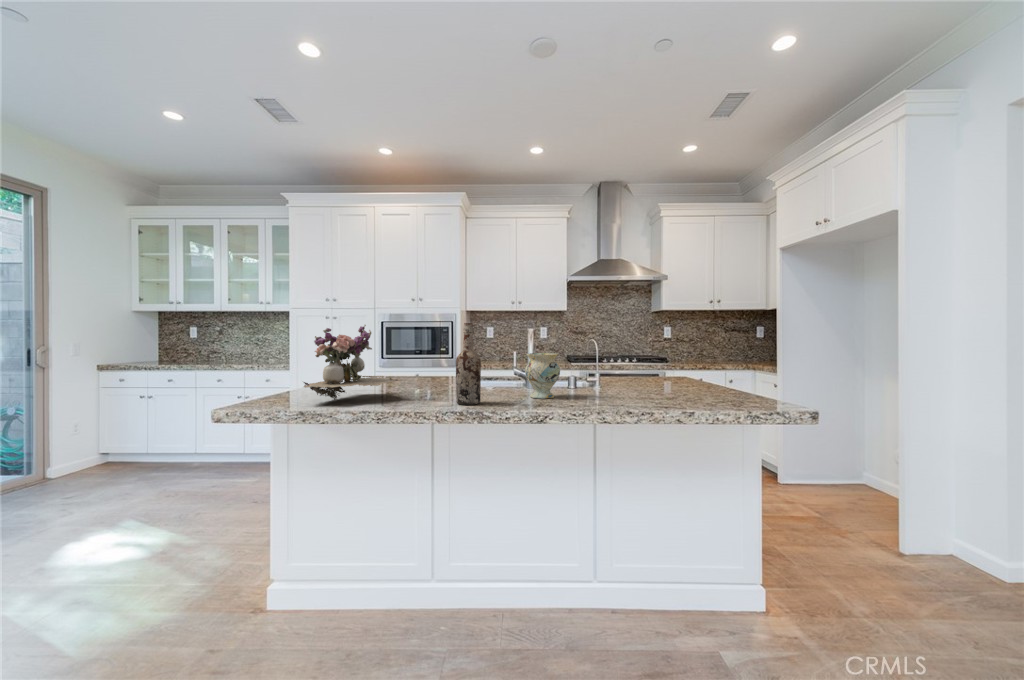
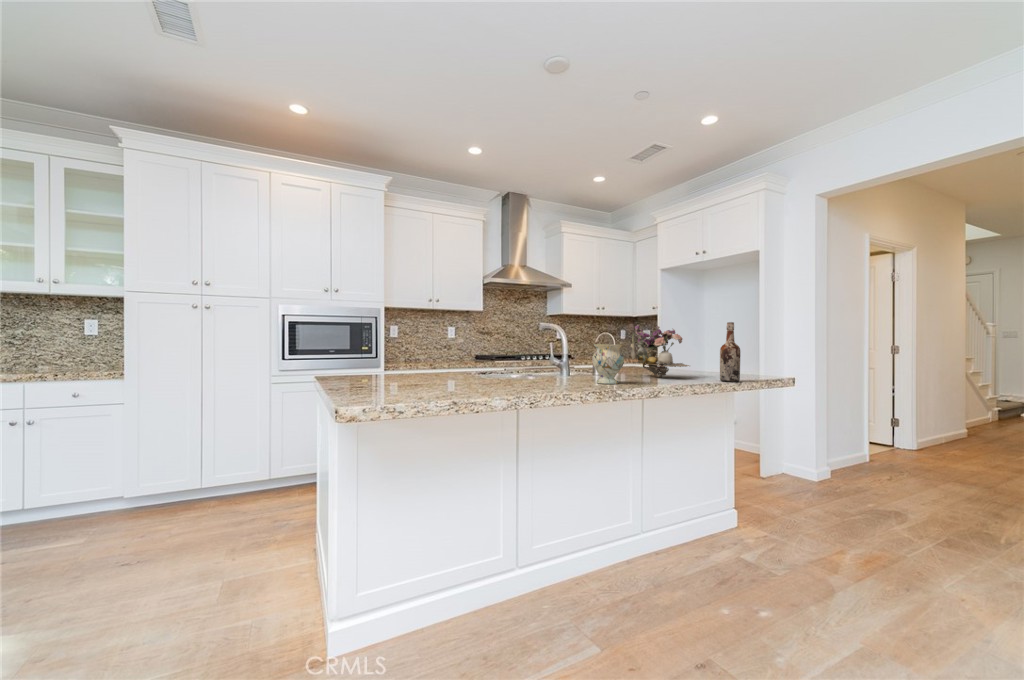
wine bottle: present [456,323,481,405] -> present [720,322,740,382]
flower arrangement: present [304,325,397,400] -> present [630,325,689,378]

